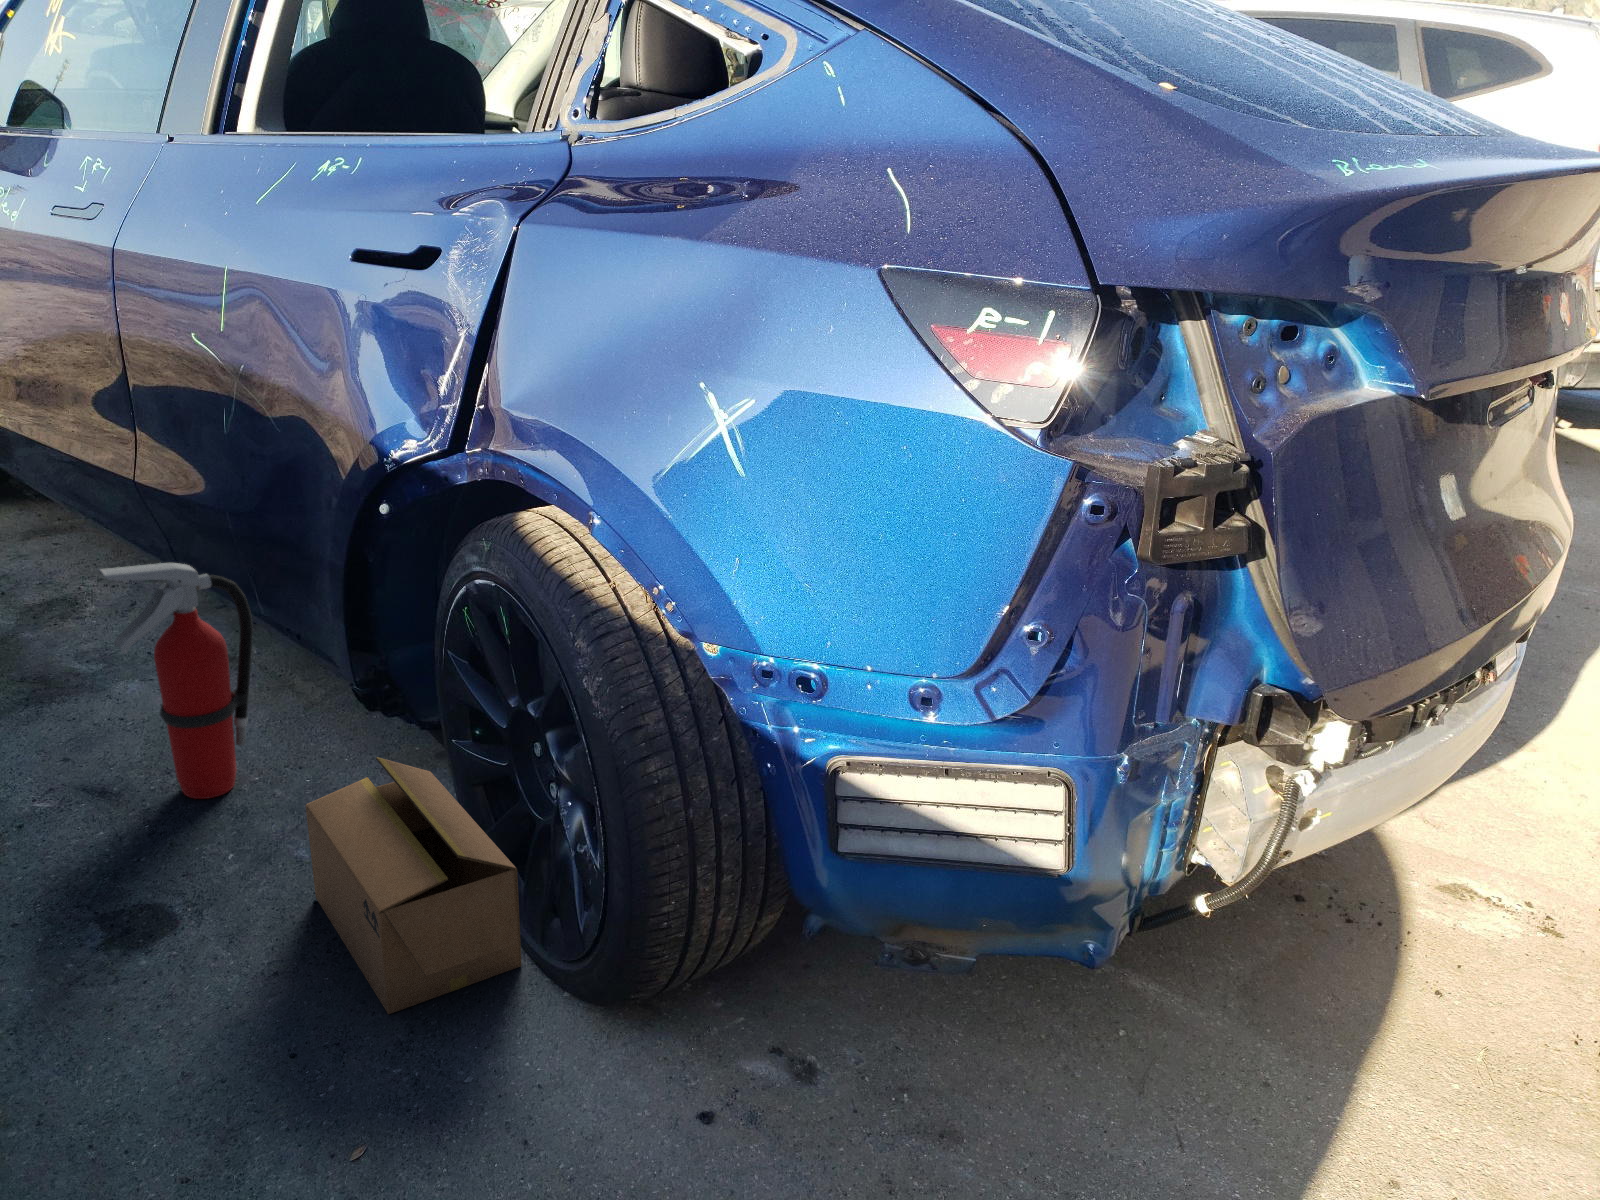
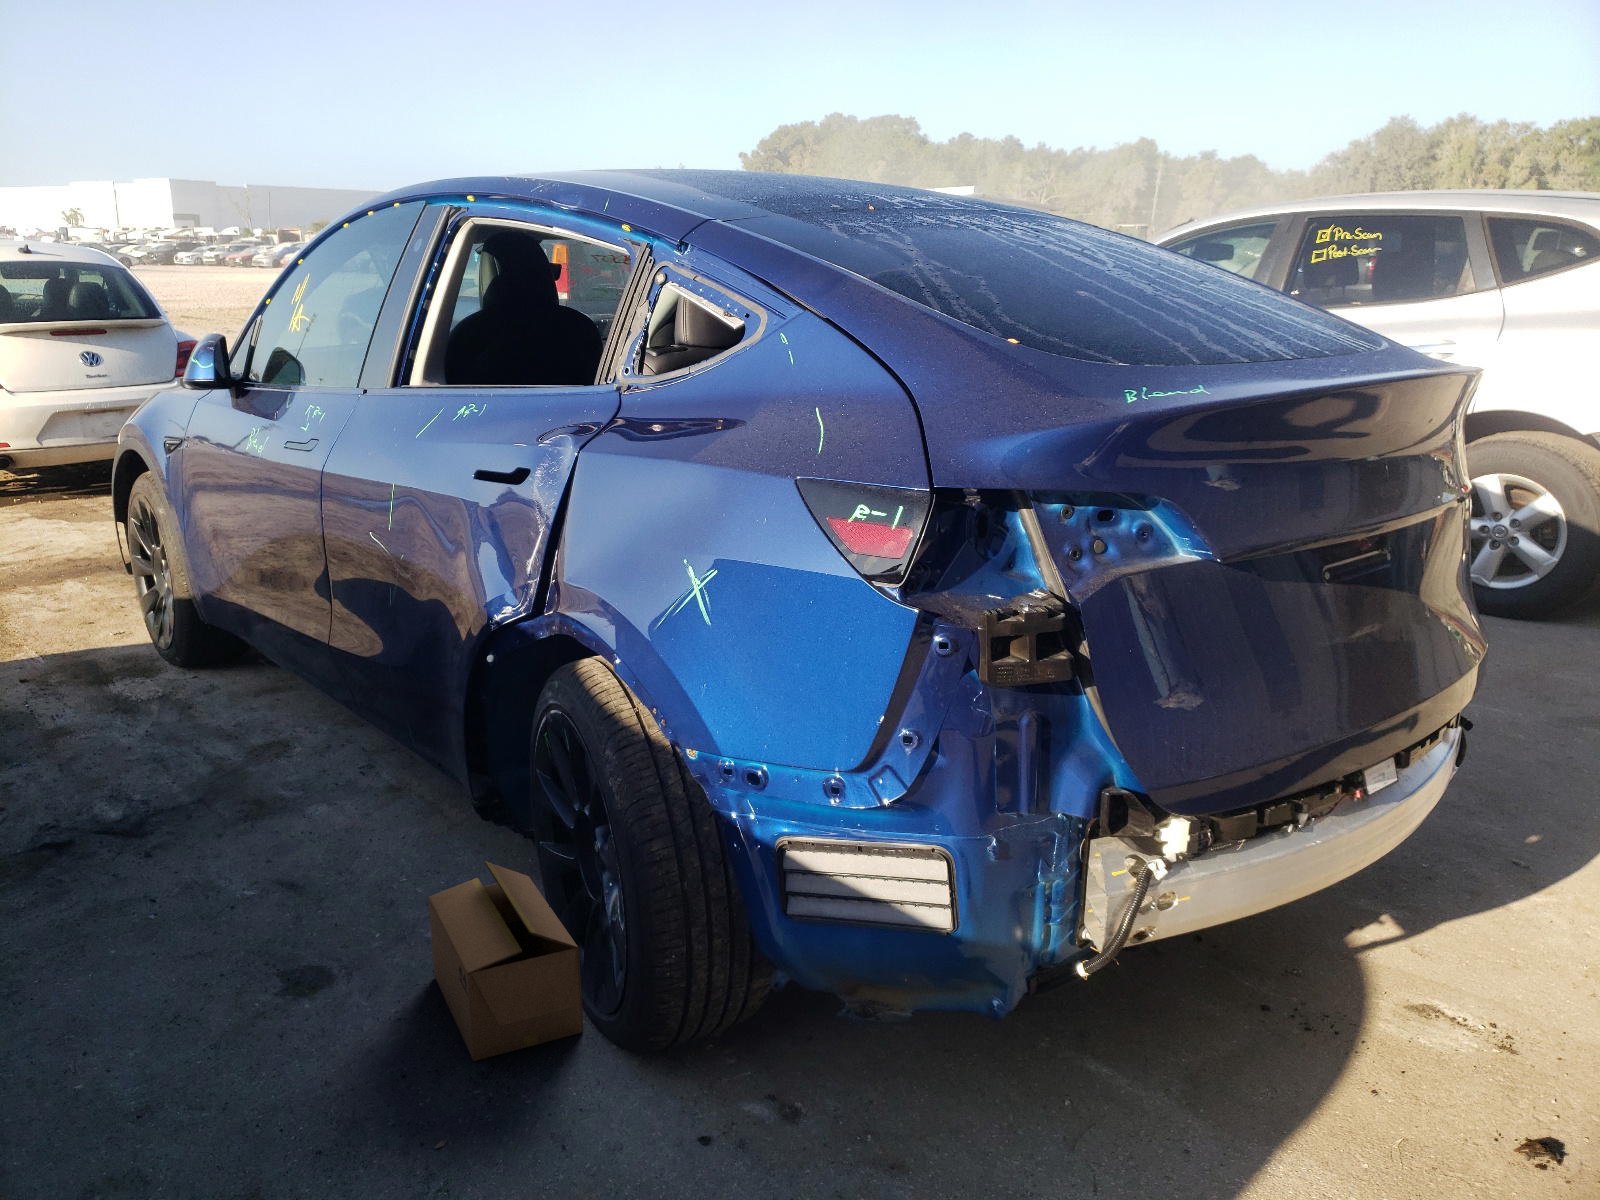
fire extinguisher: present [97,563,253,799] -> none [292,709,407,901]

